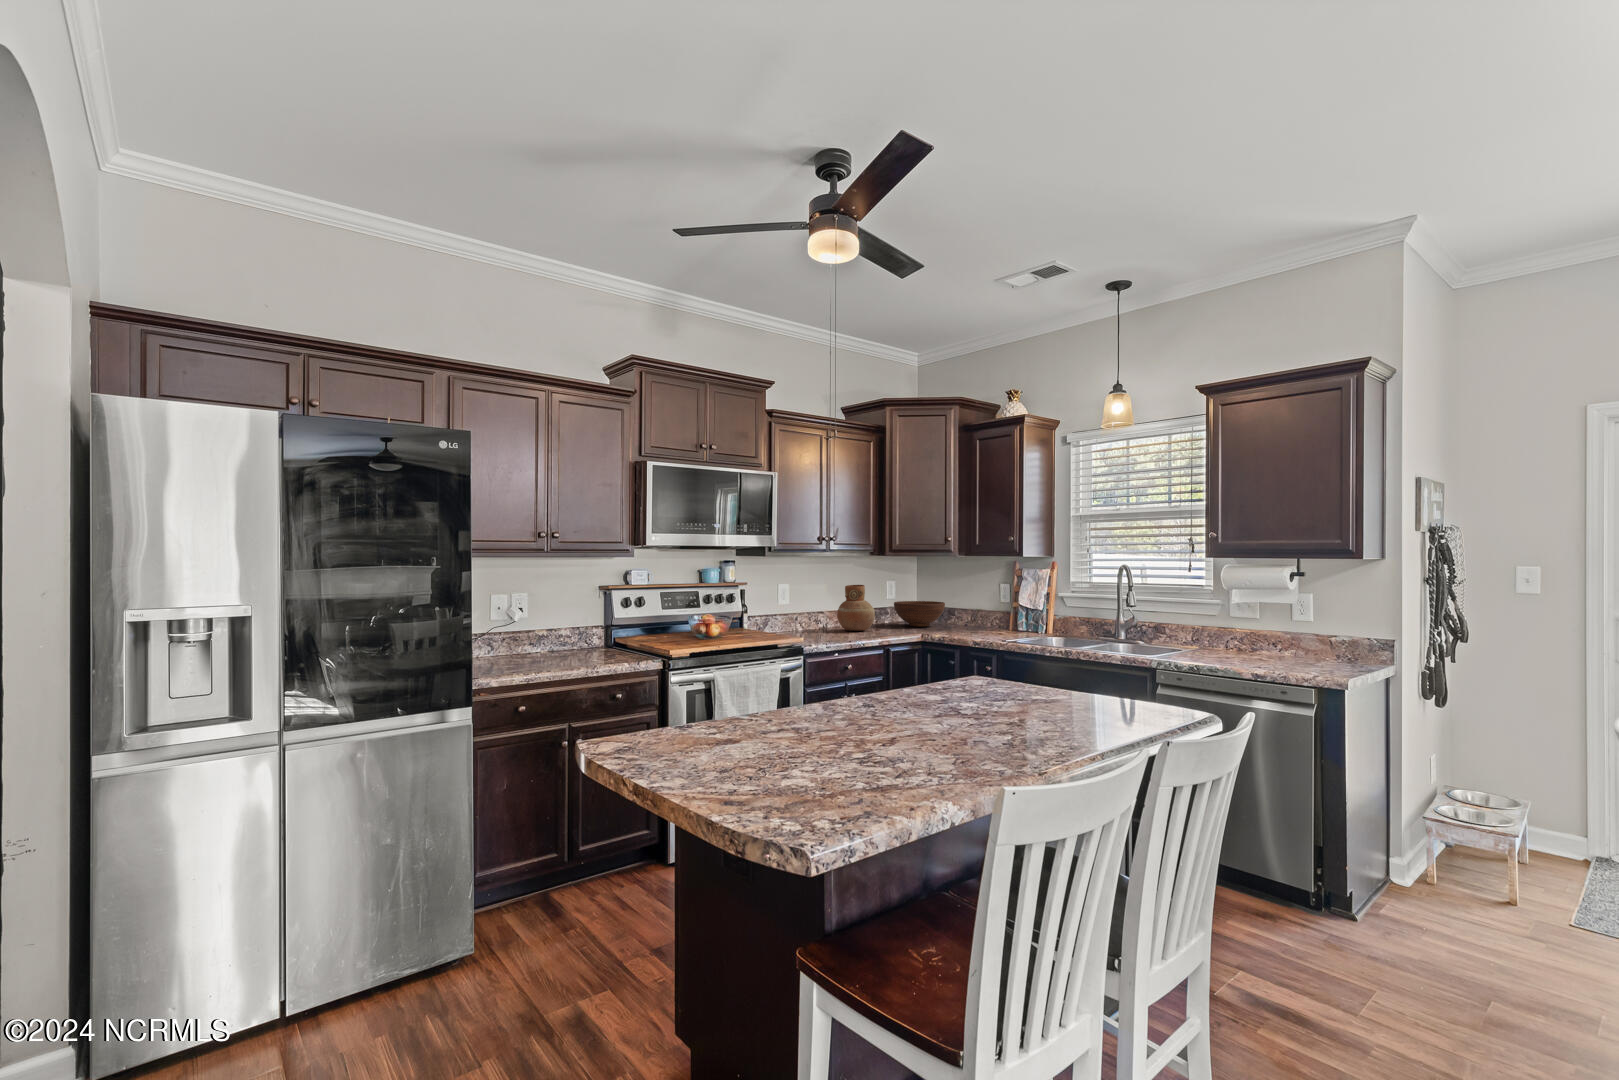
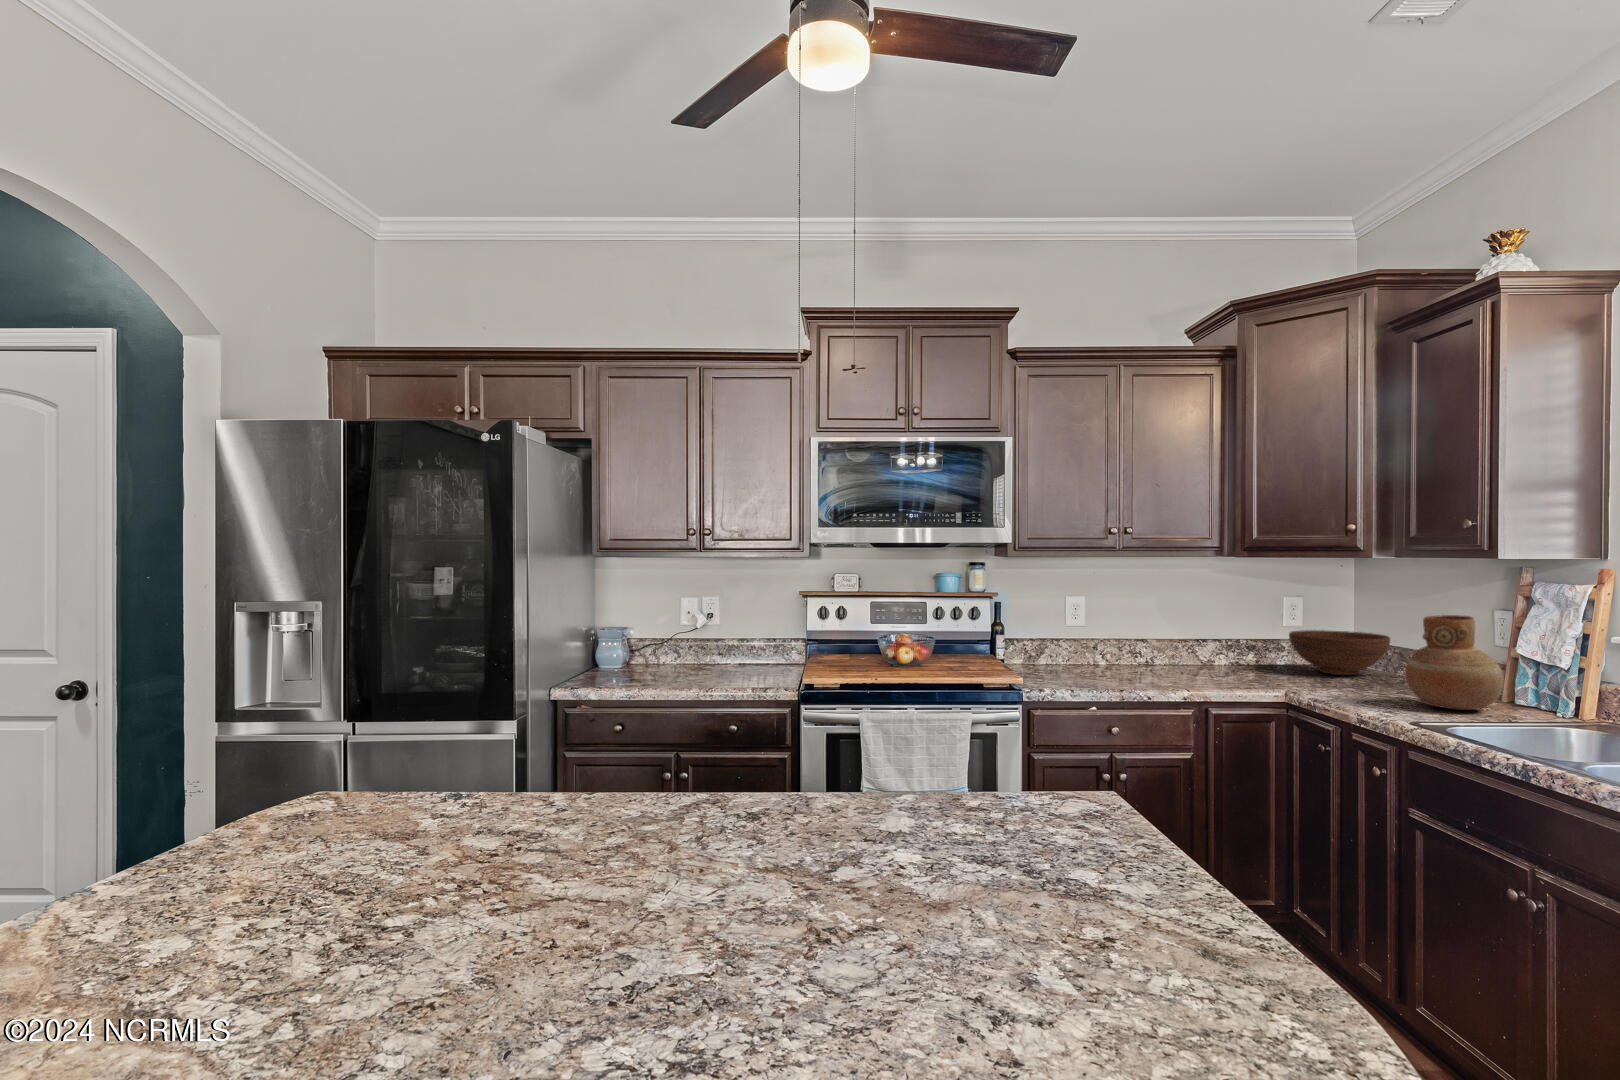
vase: present [837,585,875,631] -> present [1405,615,1504,710]

